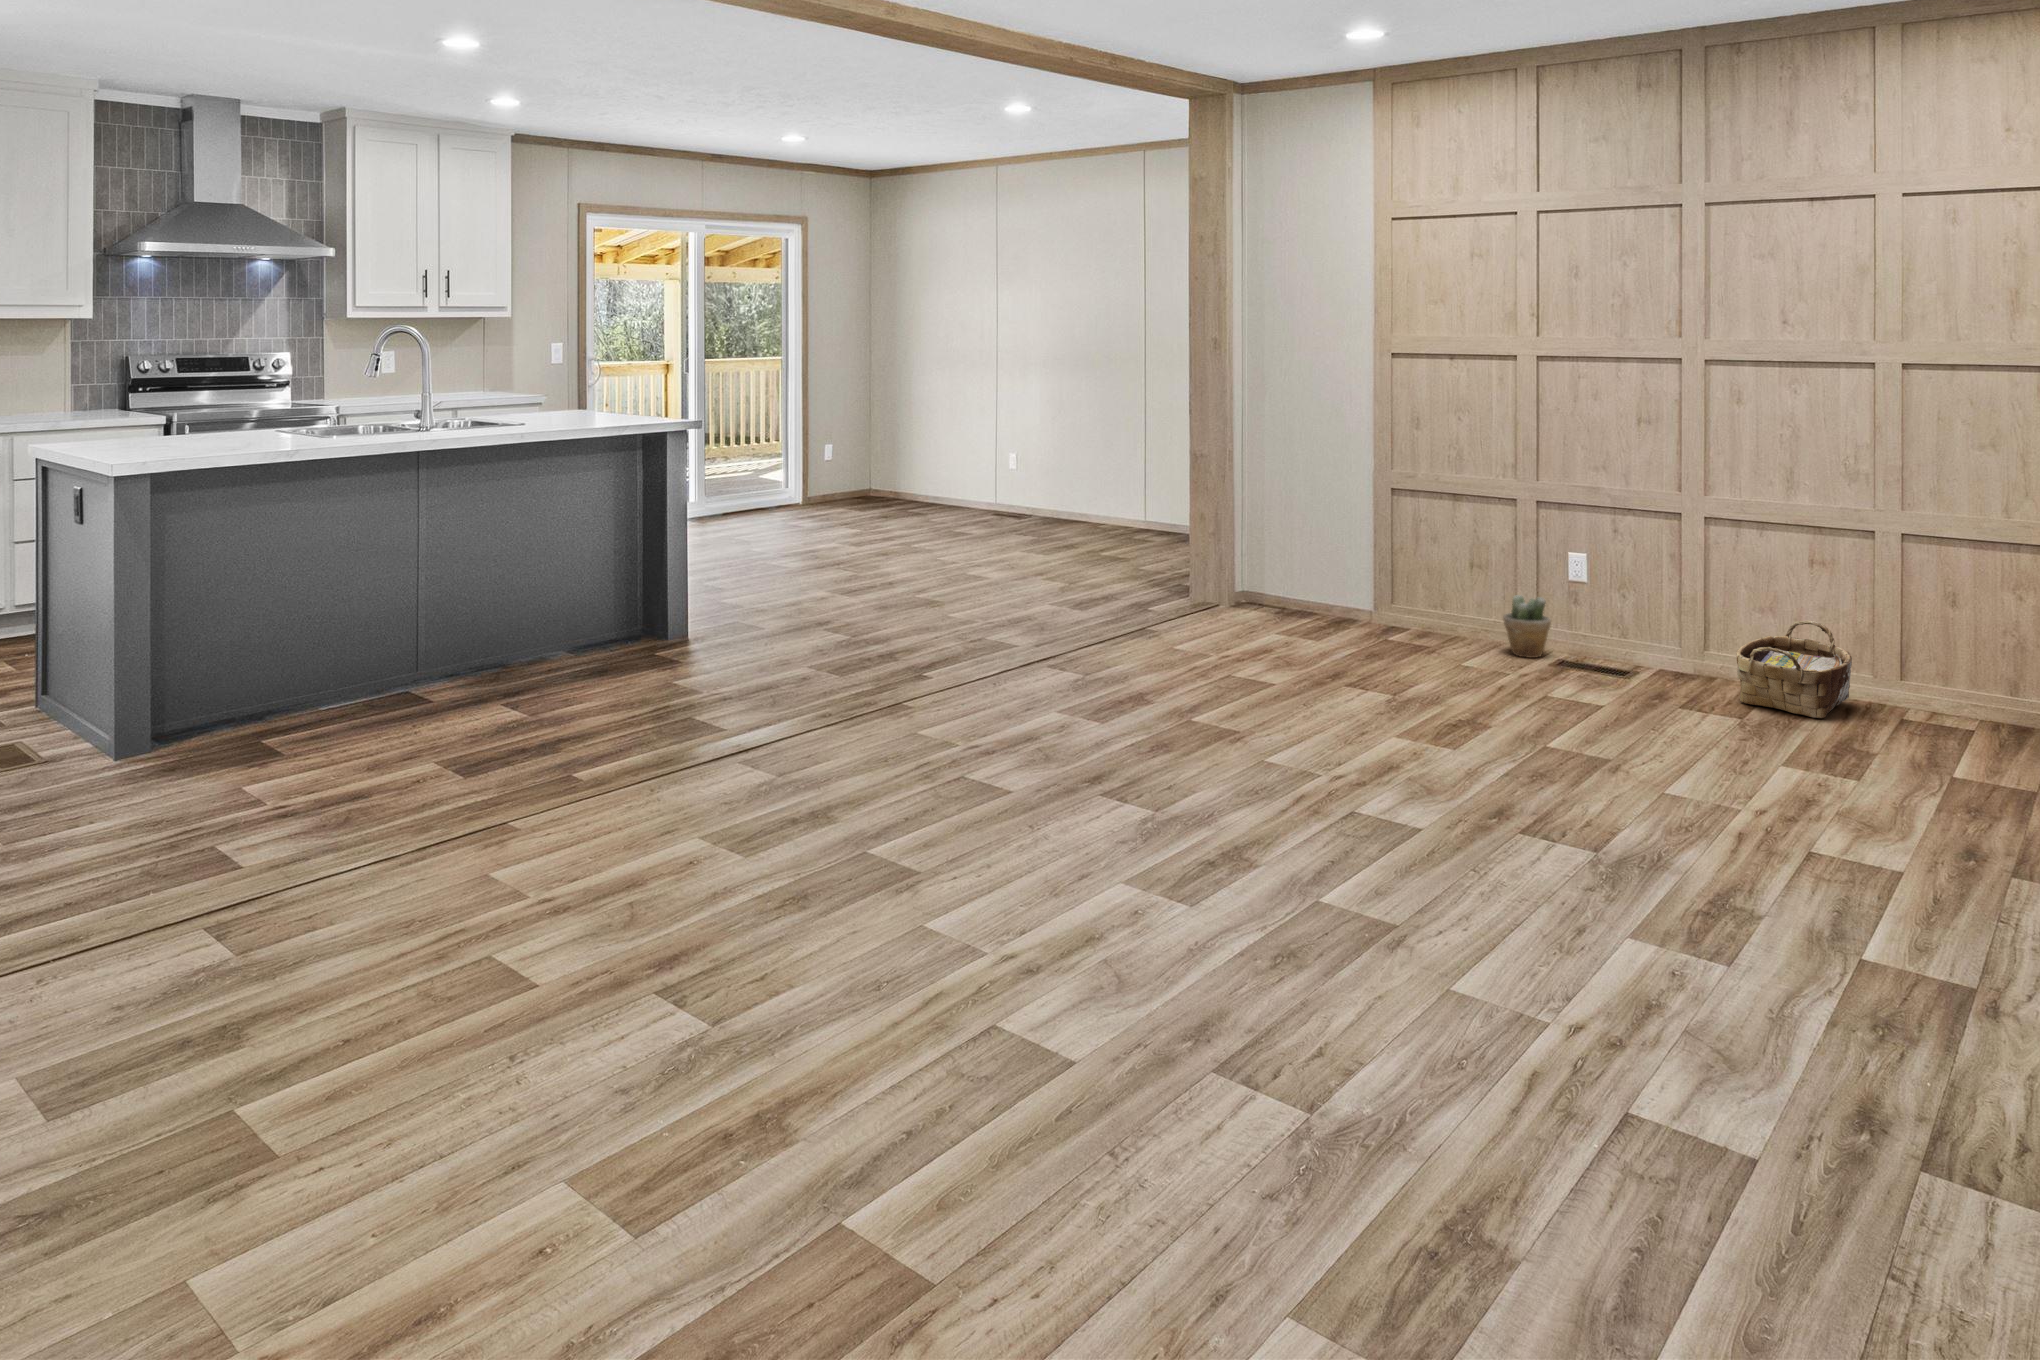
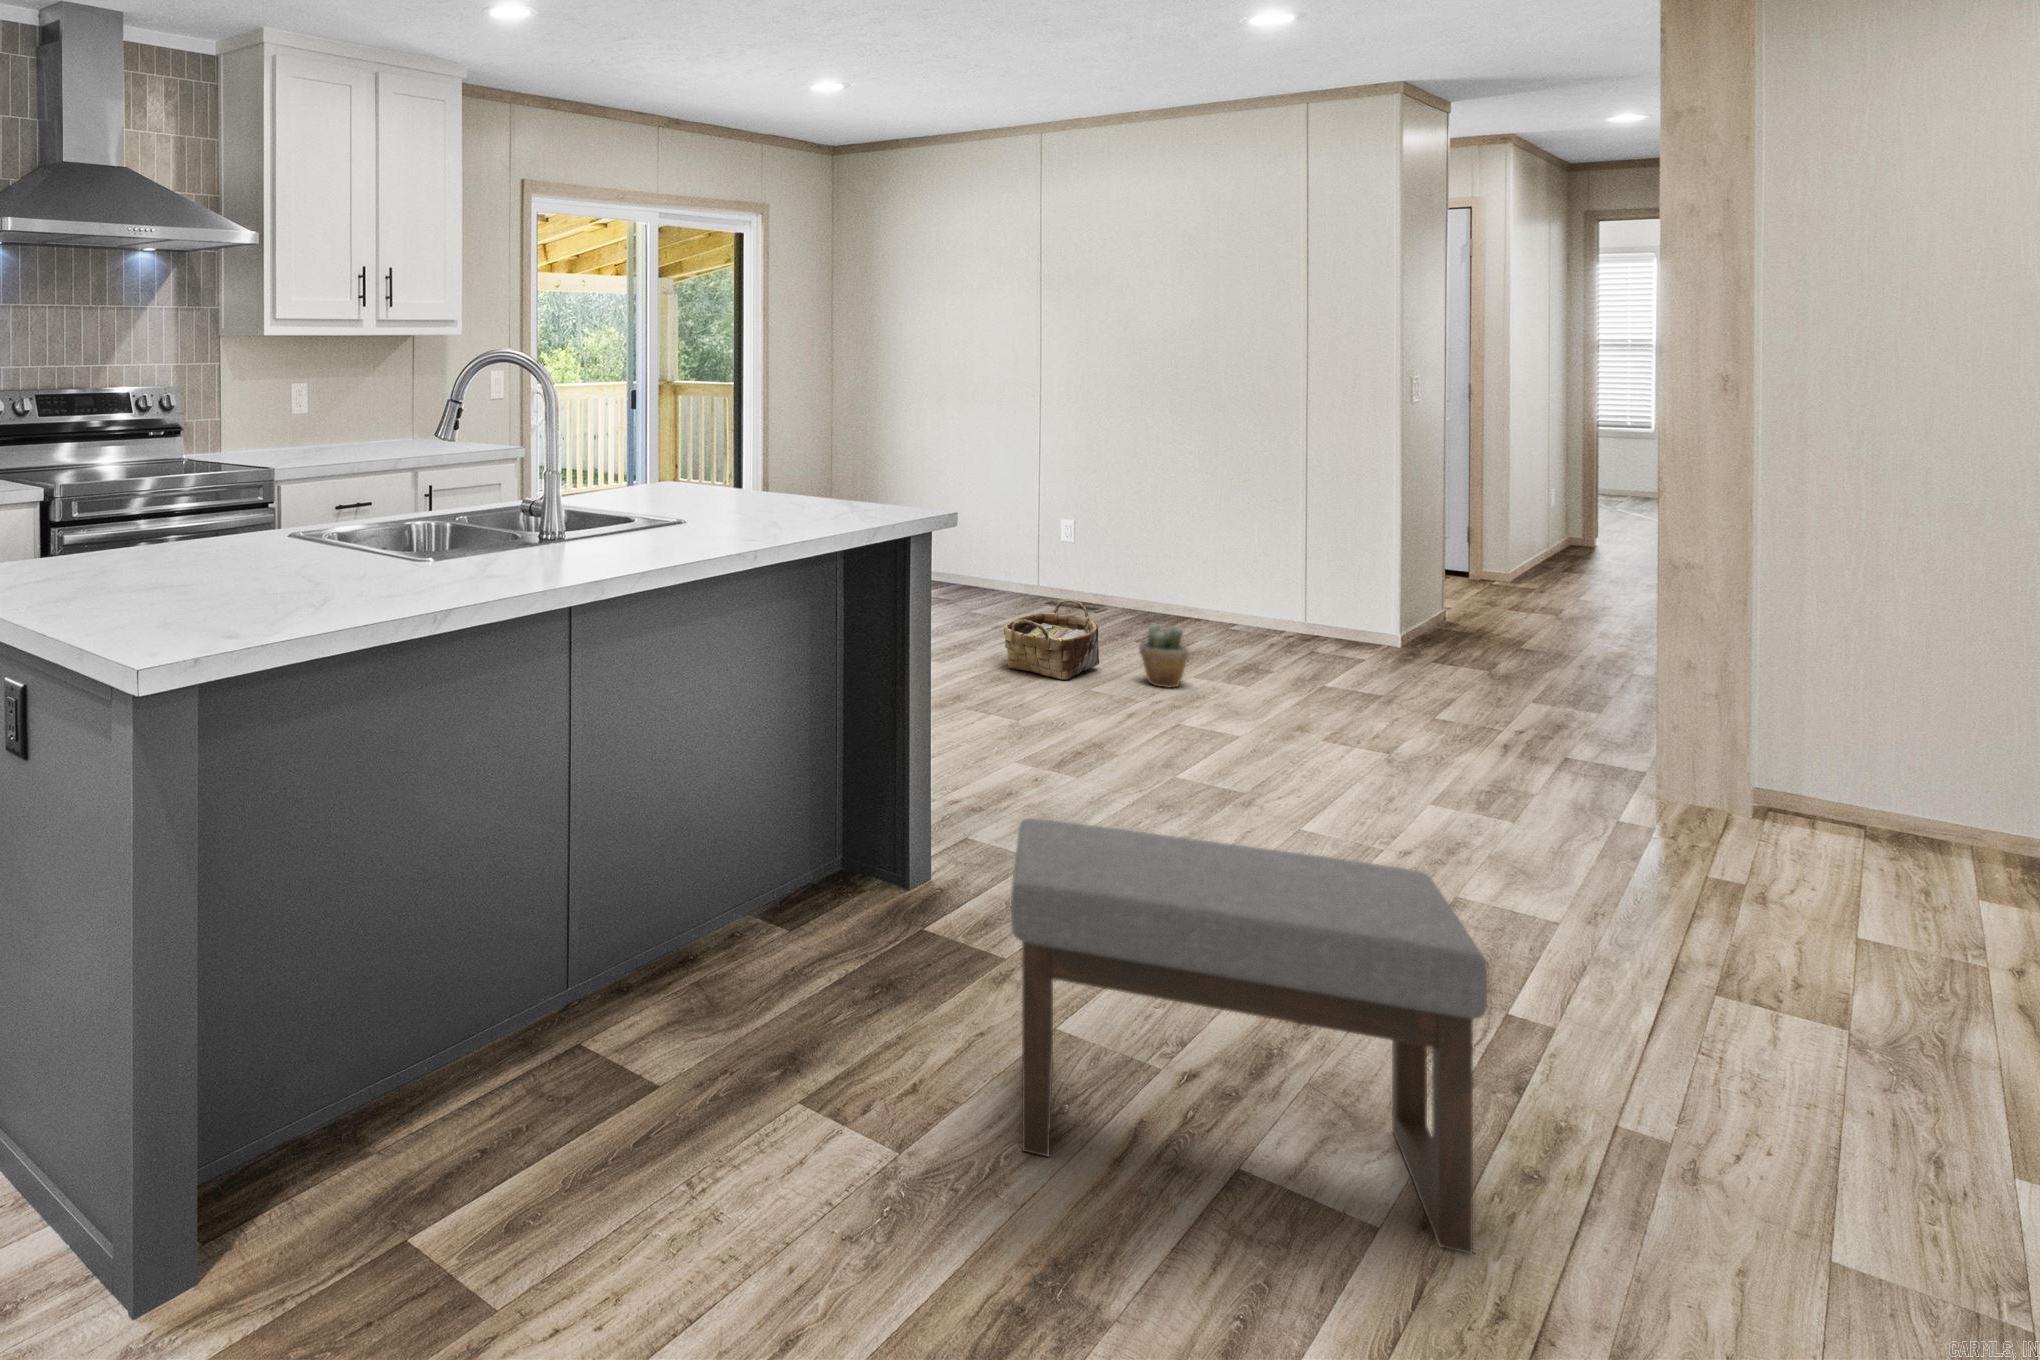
woven basket: present [1736,620,1852,718] -> present [1004,599,1099,680]
ottoman: none [1416,788,1857,1180] -> present [1011,818,1487,1254]

